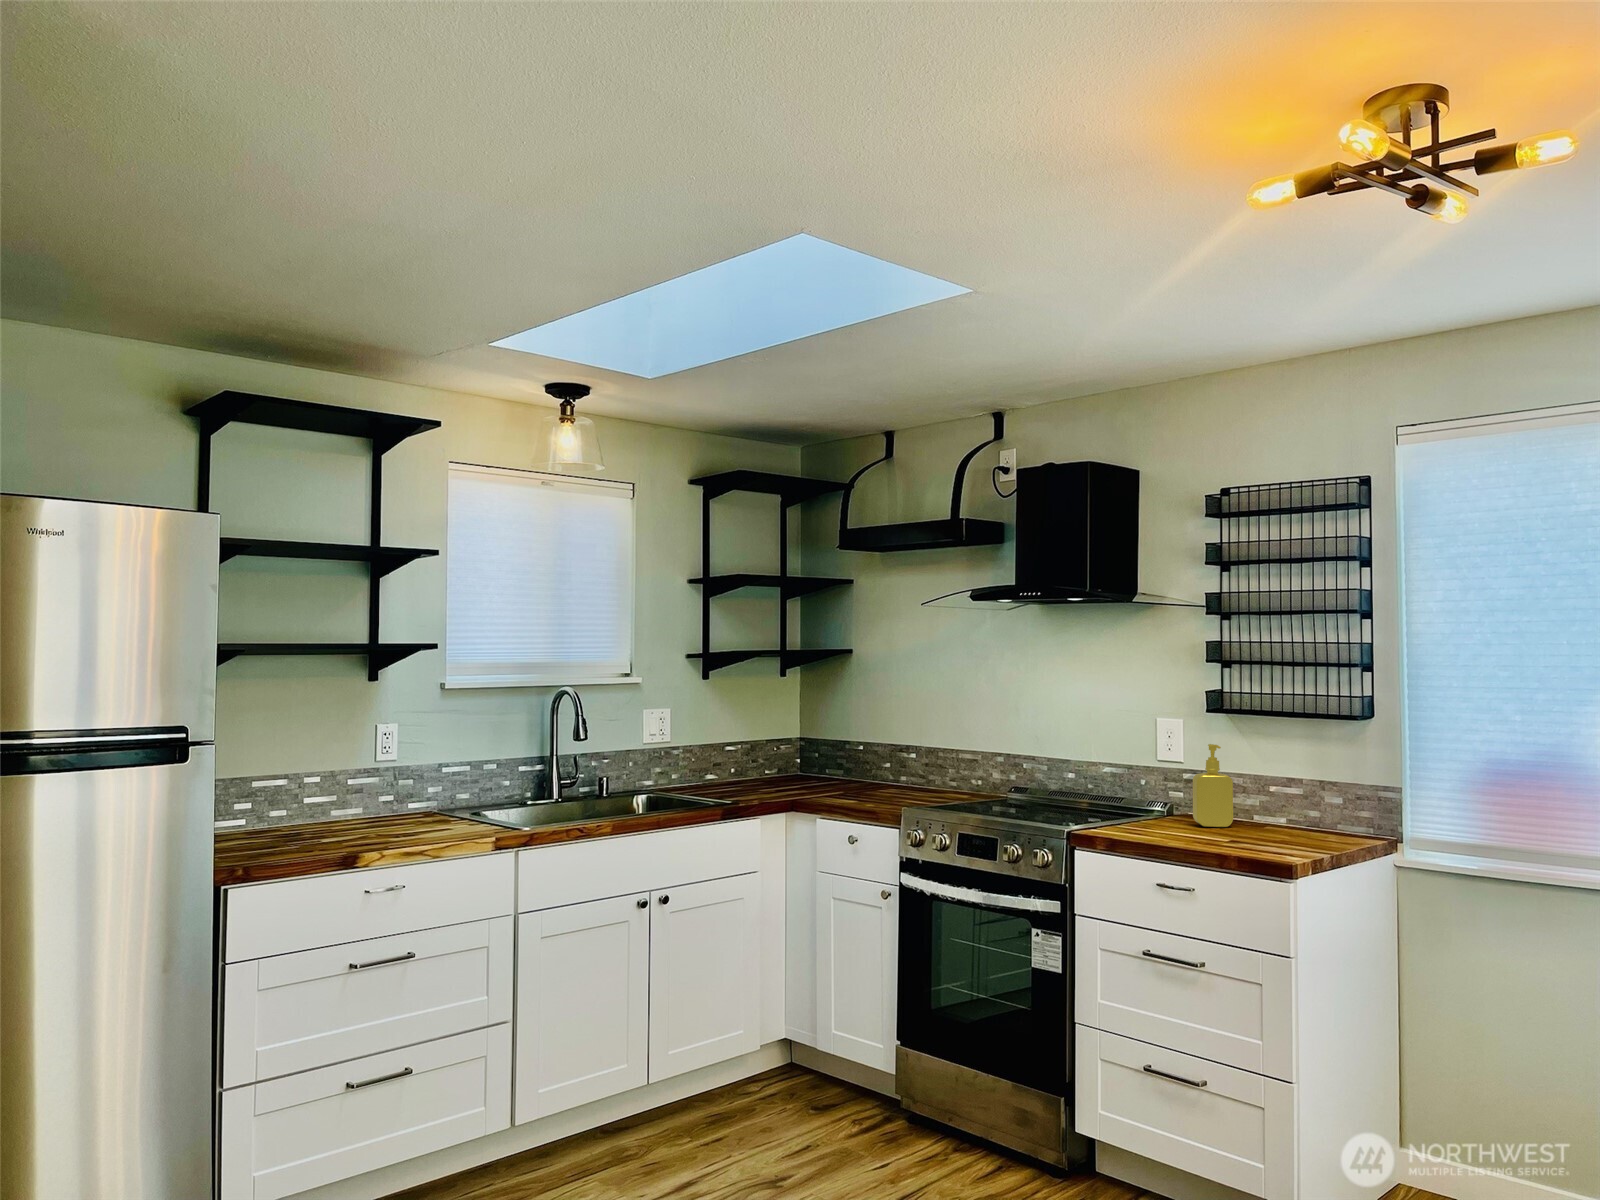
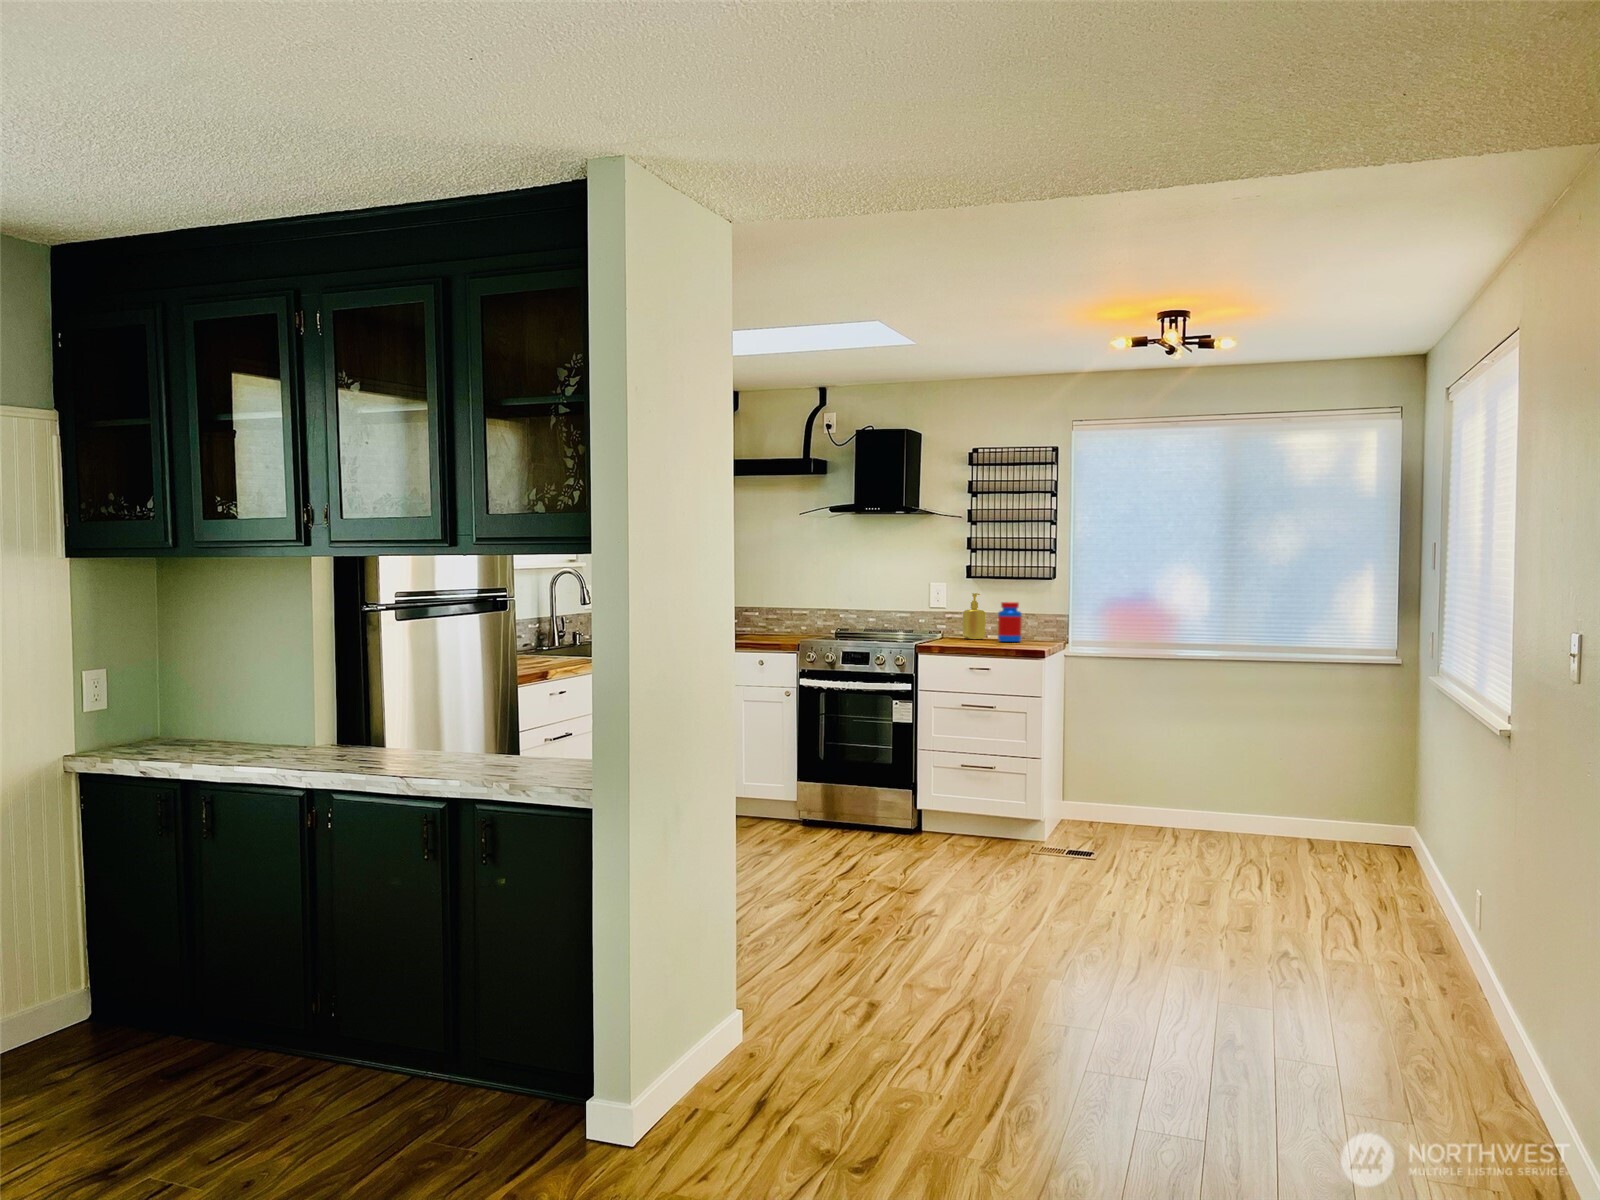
jar: none [1235,769,1281,846] -> present [998,602,1022,642]

